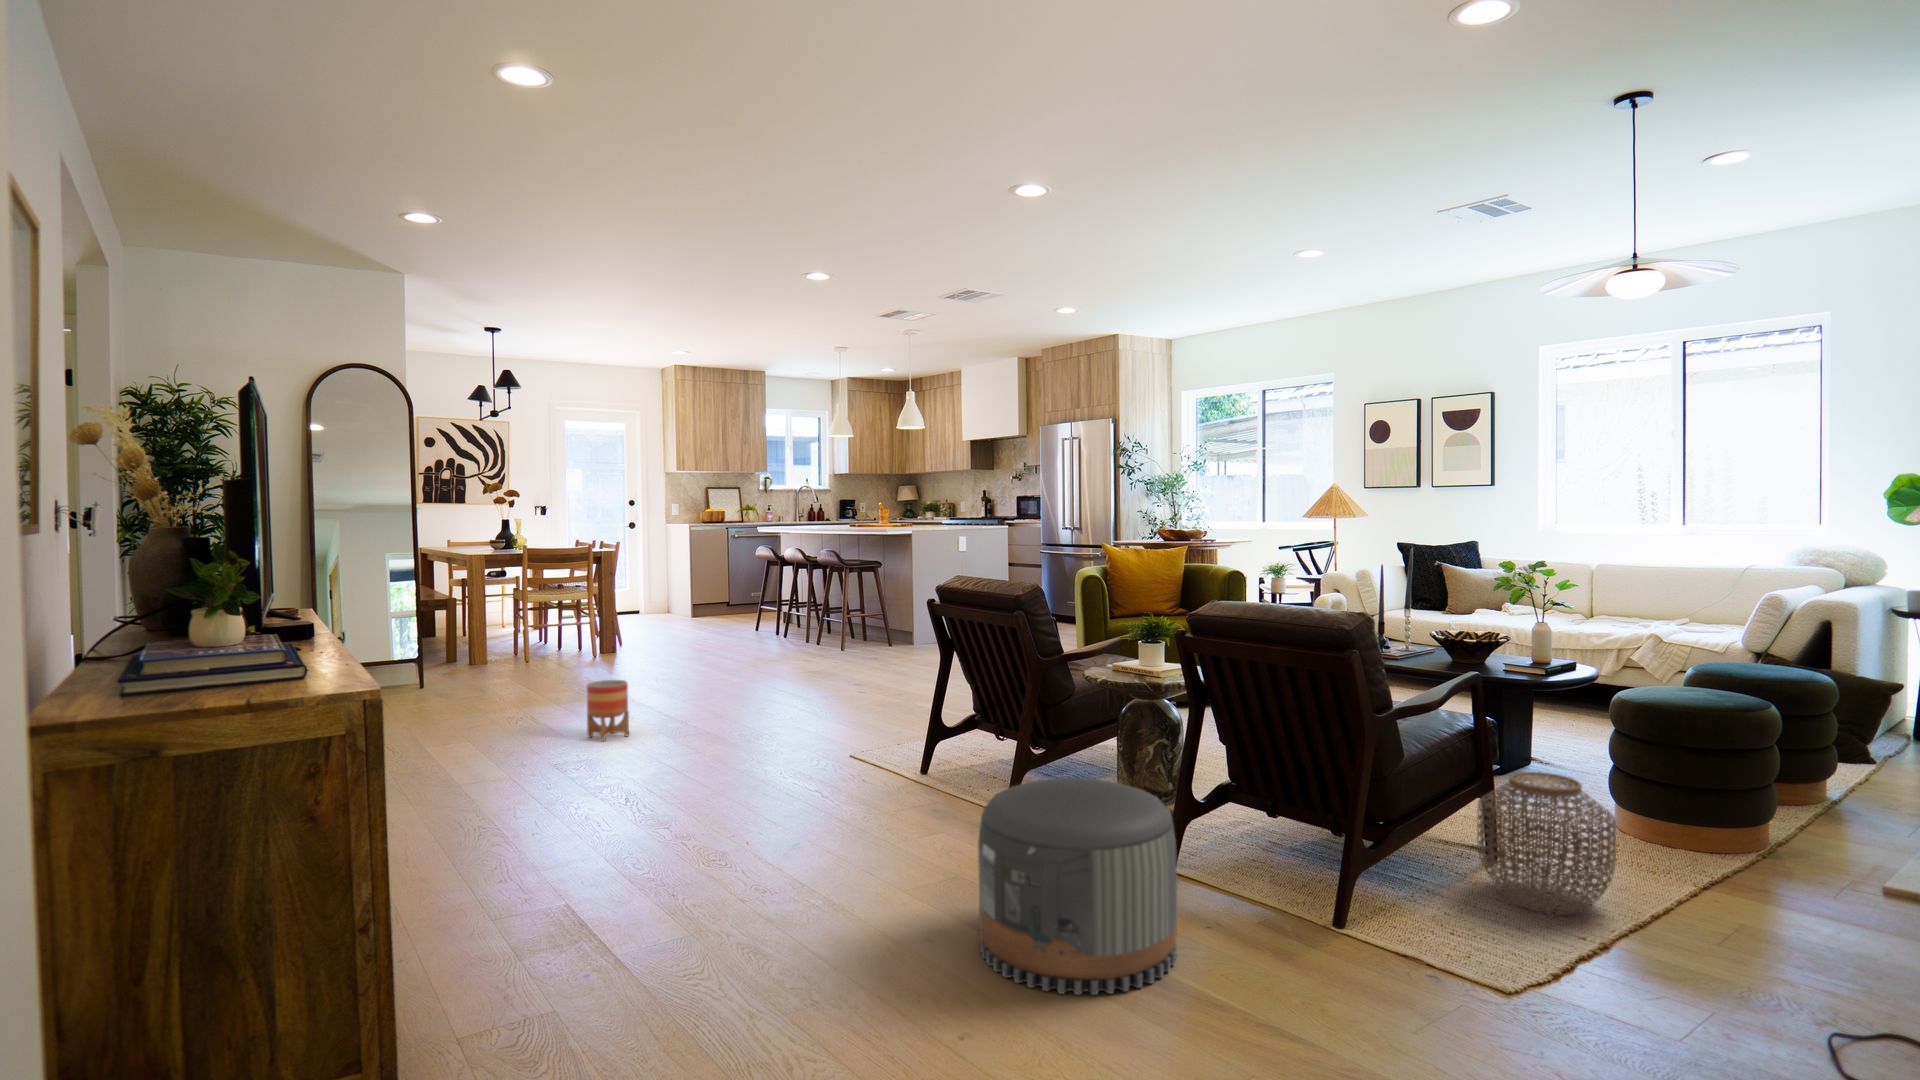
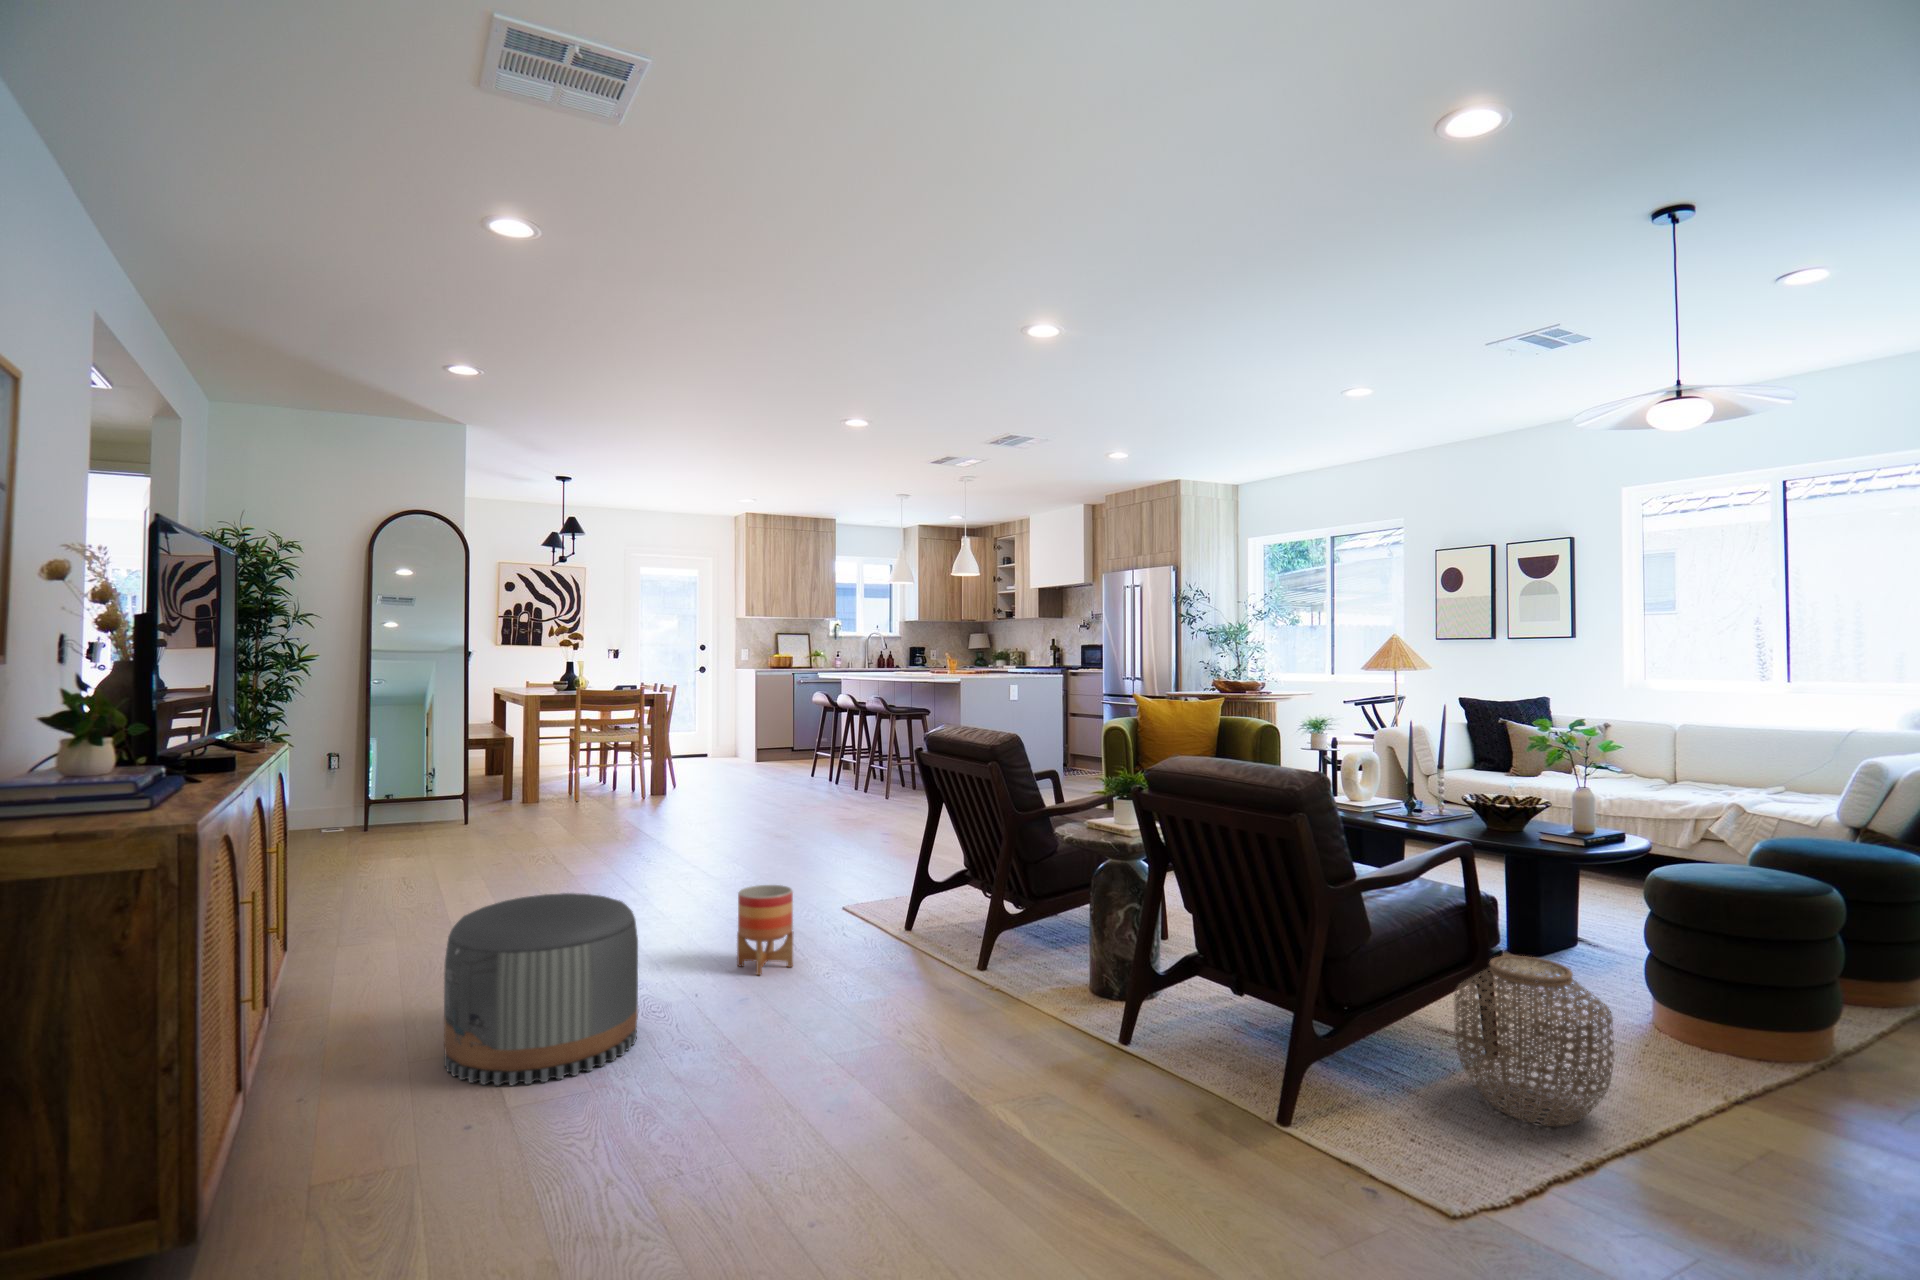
planter: present [587,680,629,741] -> present [737,885,794,975]
pouf: present [978,778,1177,995] -> present [444,893,638,1085]

